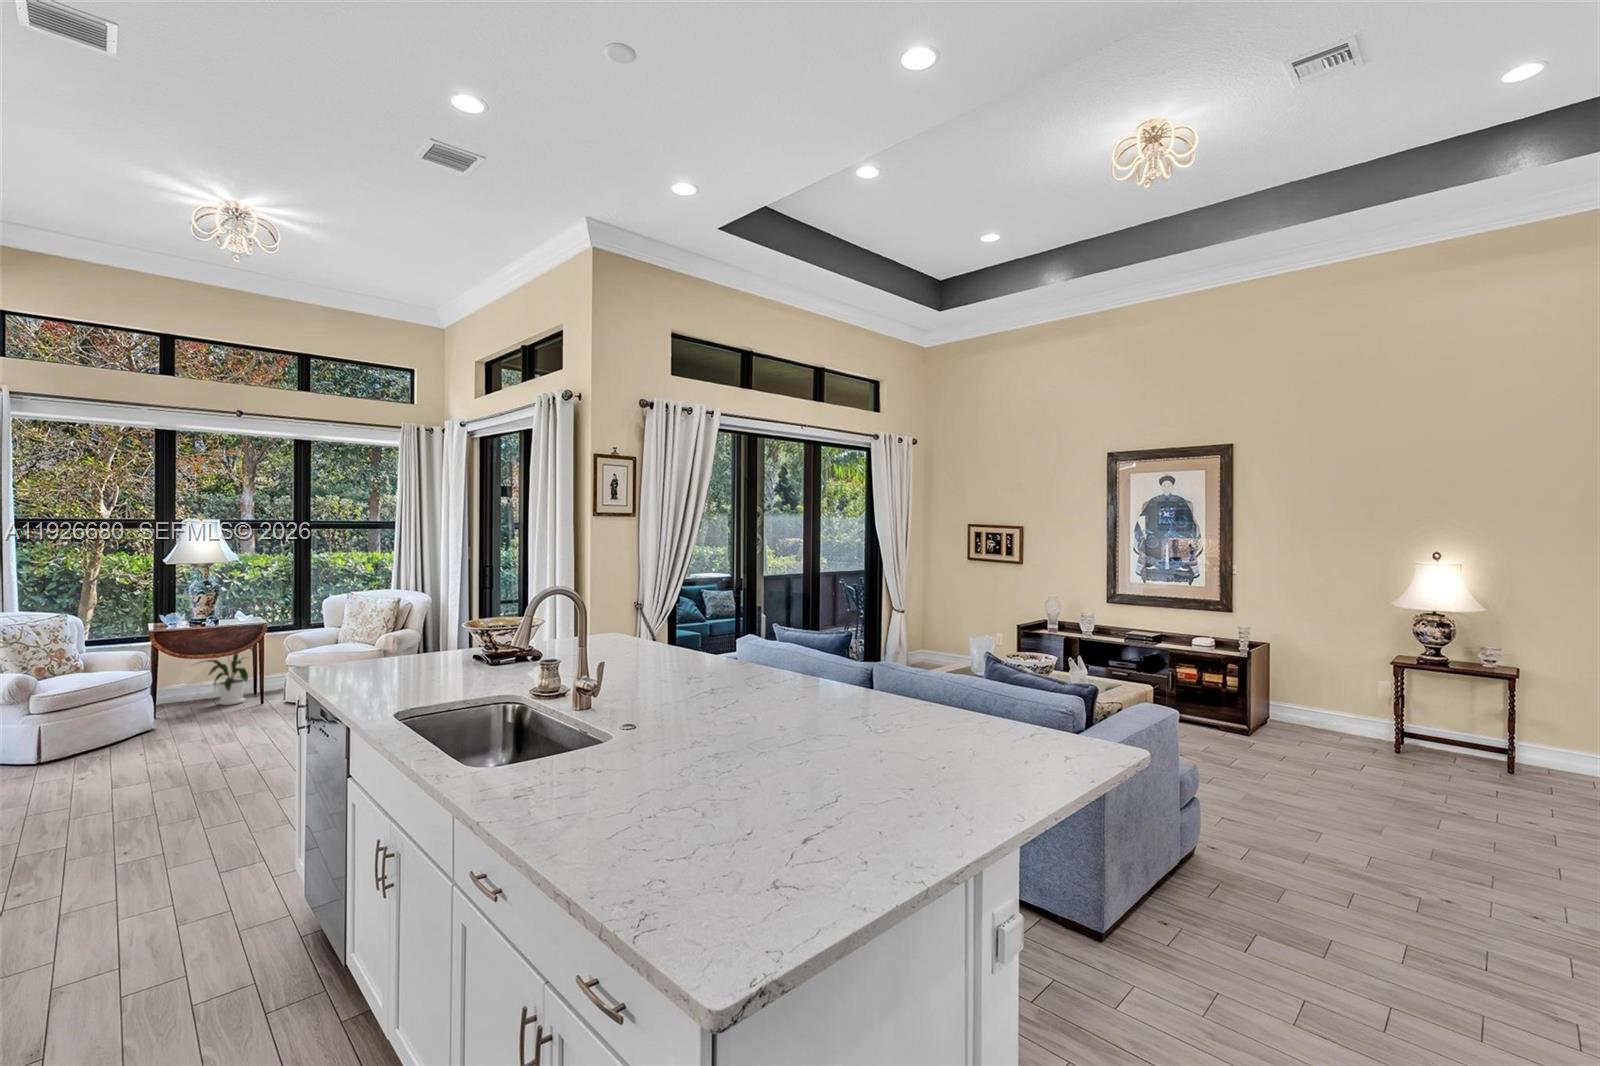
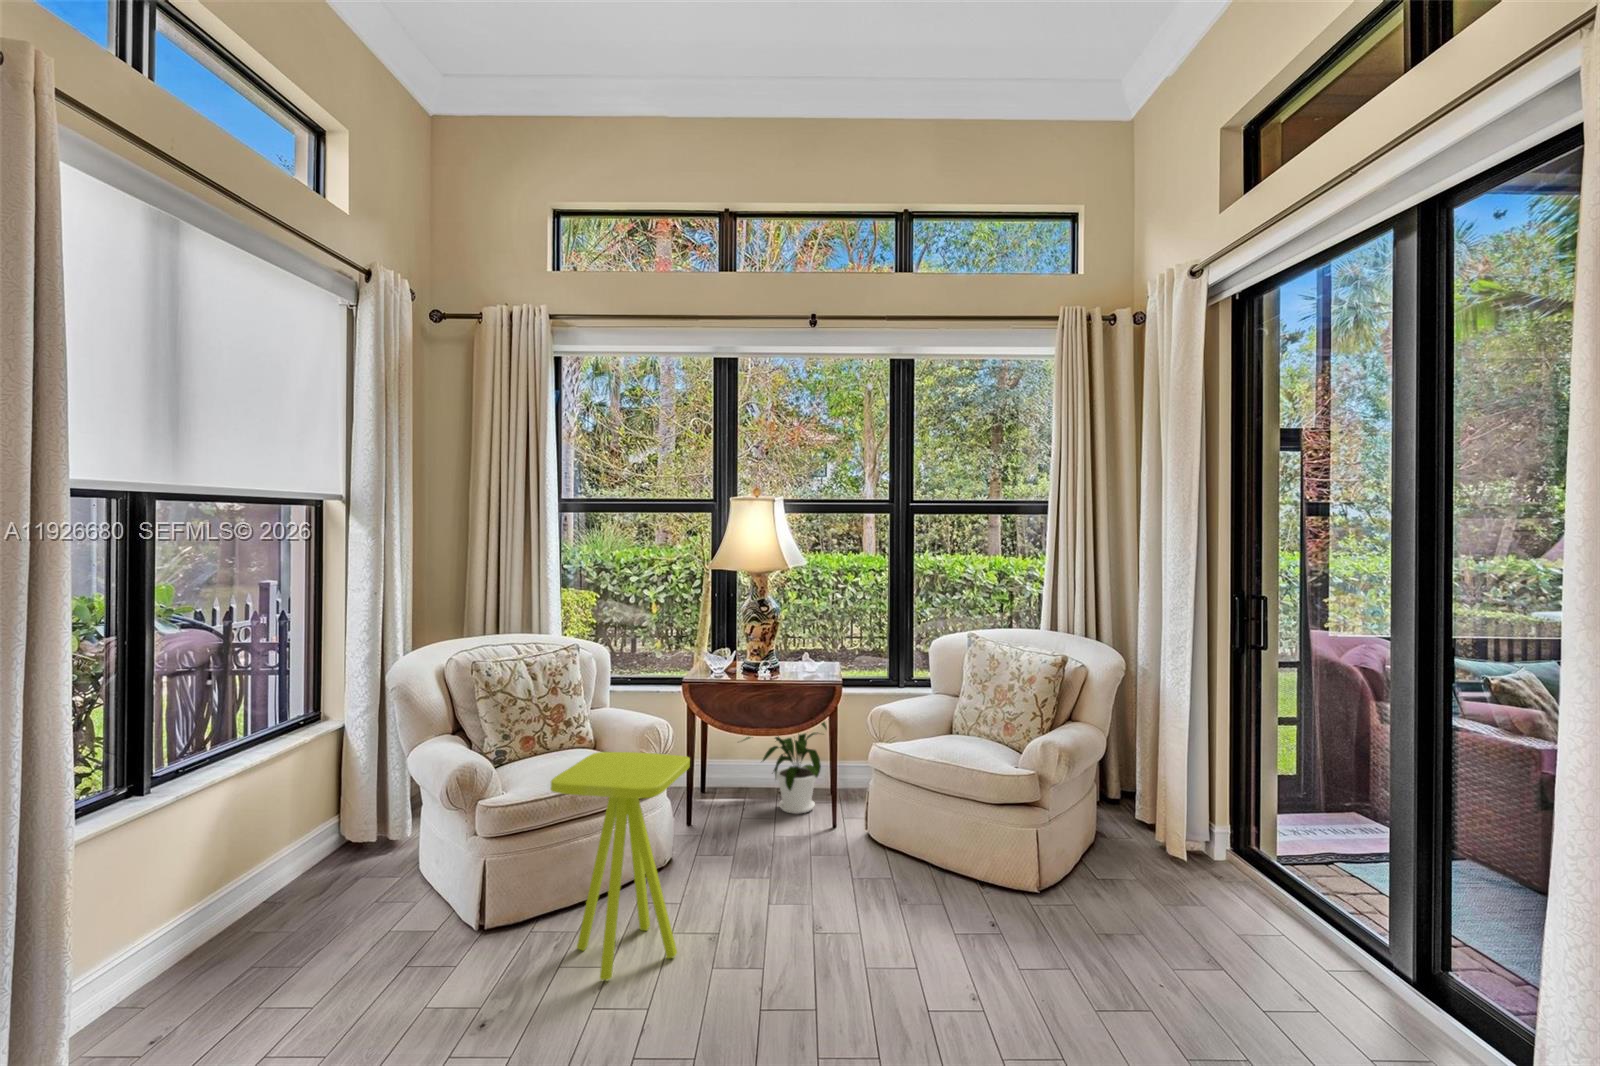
side table: none [106,658,187,761] -> present [551,752,690,980]

